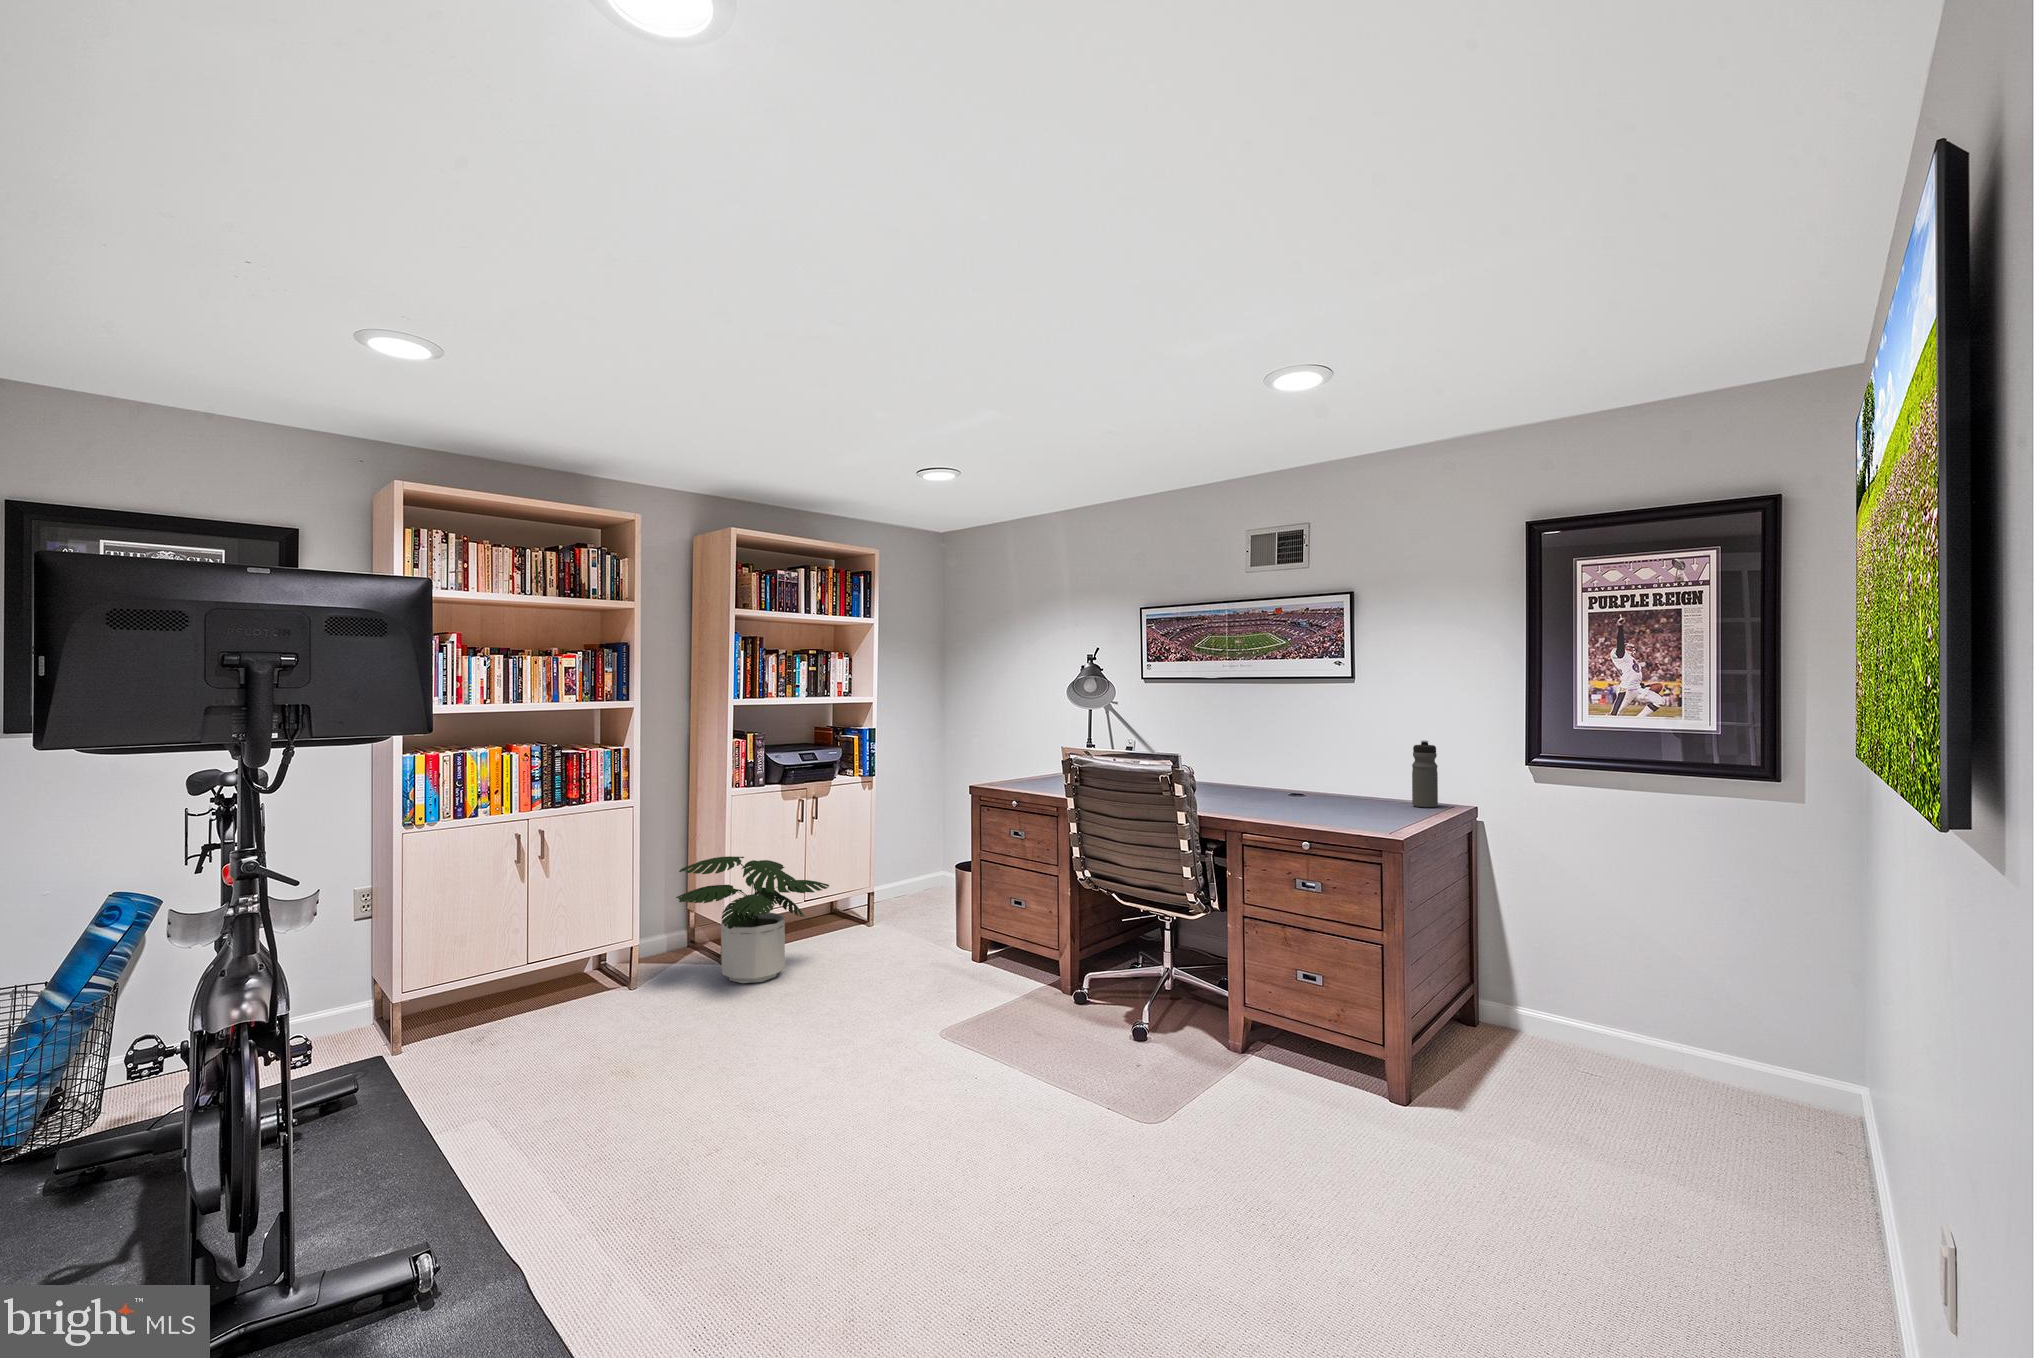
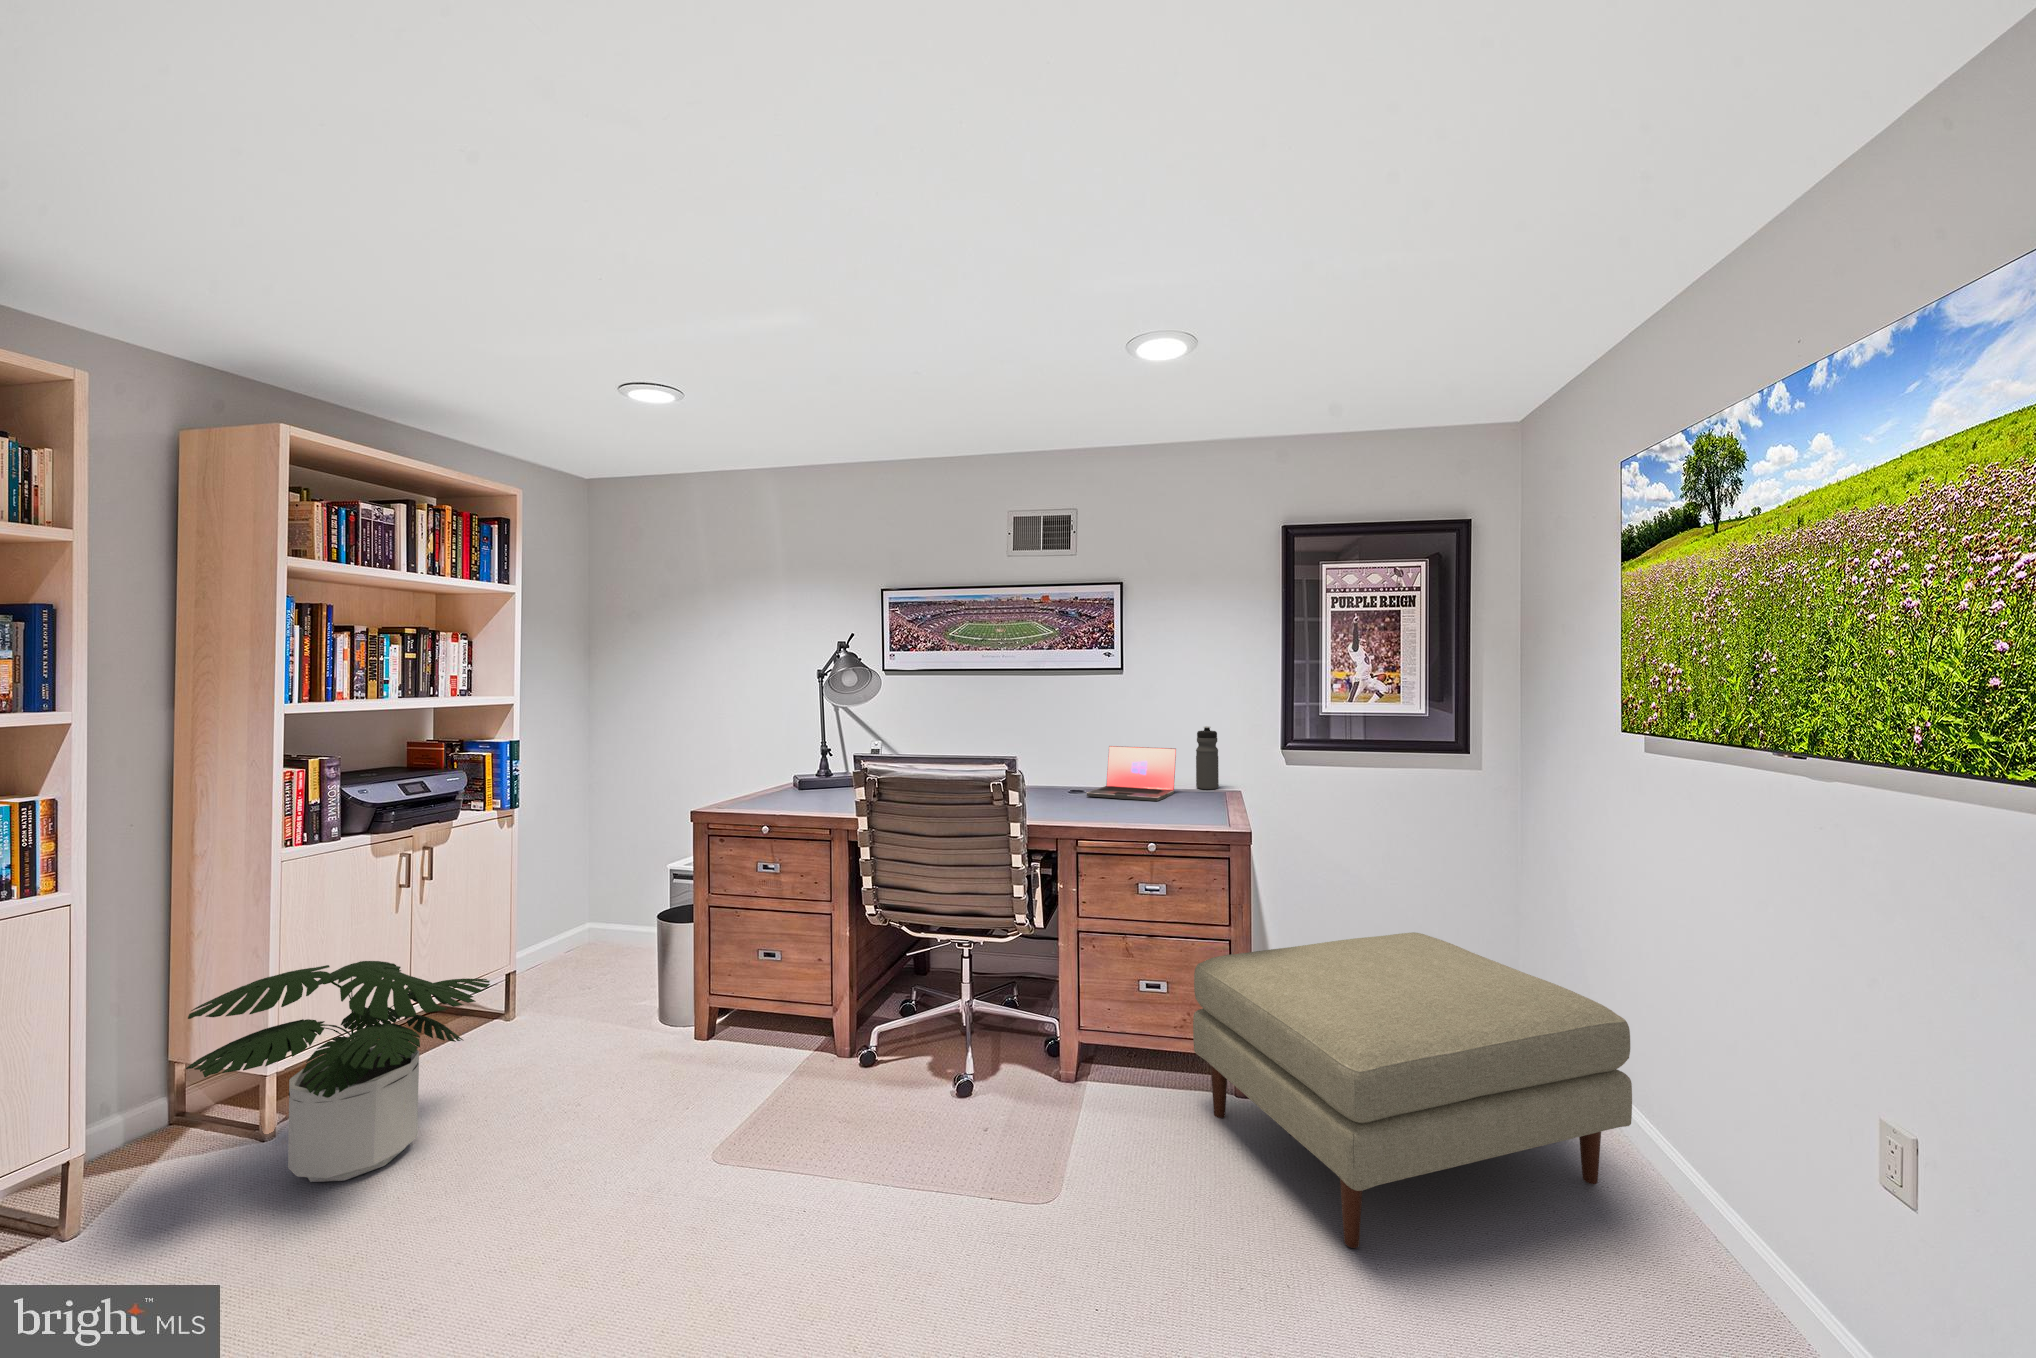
laptop: none [1280,756,1380,811] -> present [1086,746,1176,801]
ottoman: none [1277,956,1681,1267] -> present [1193,932,1632,1248]

